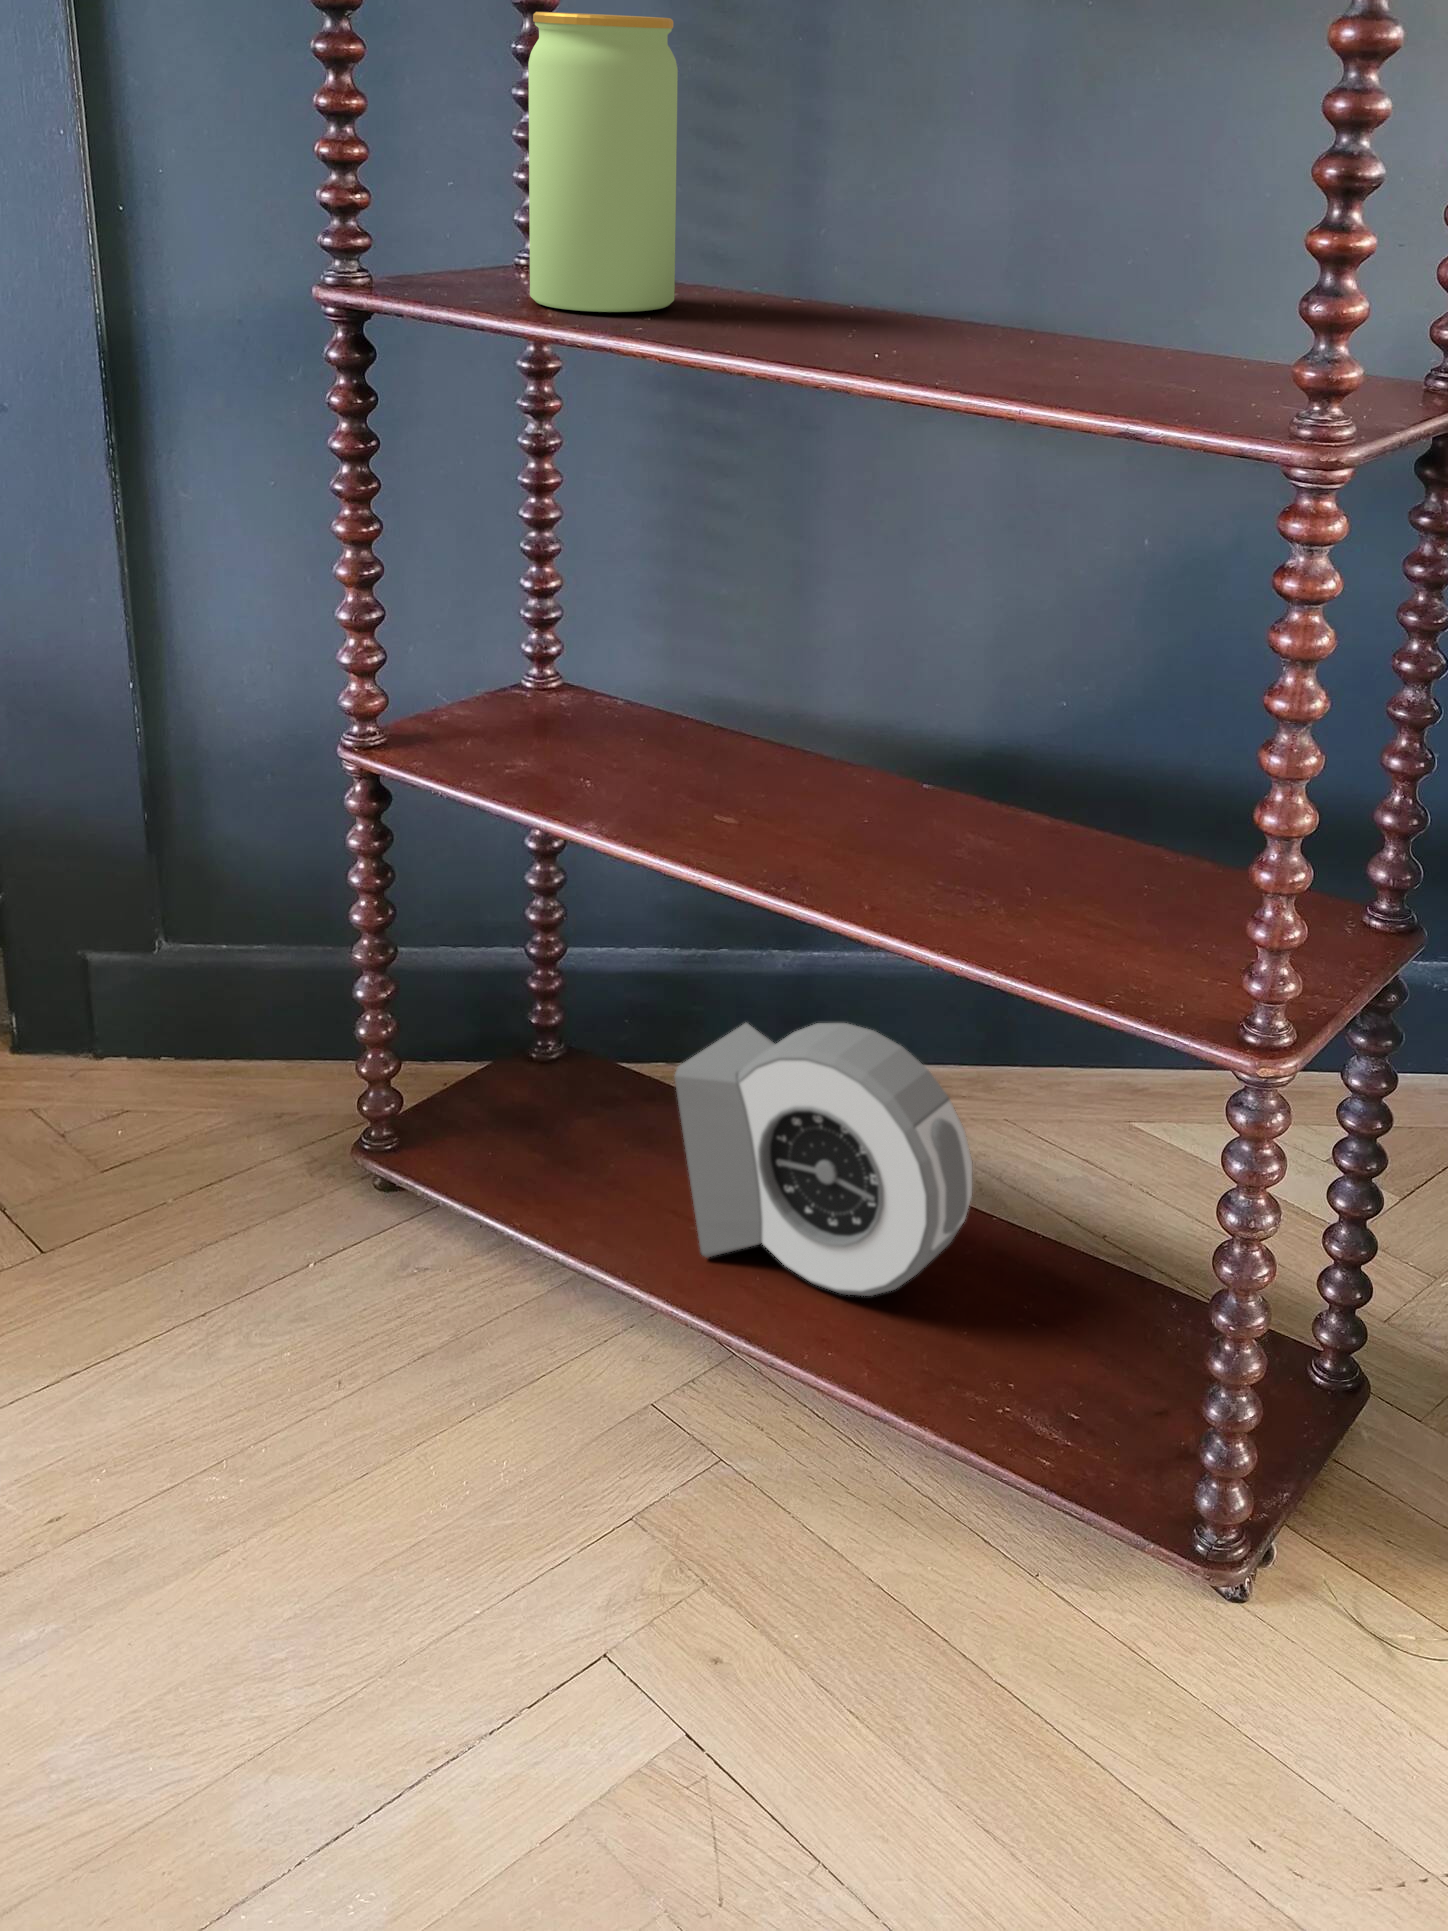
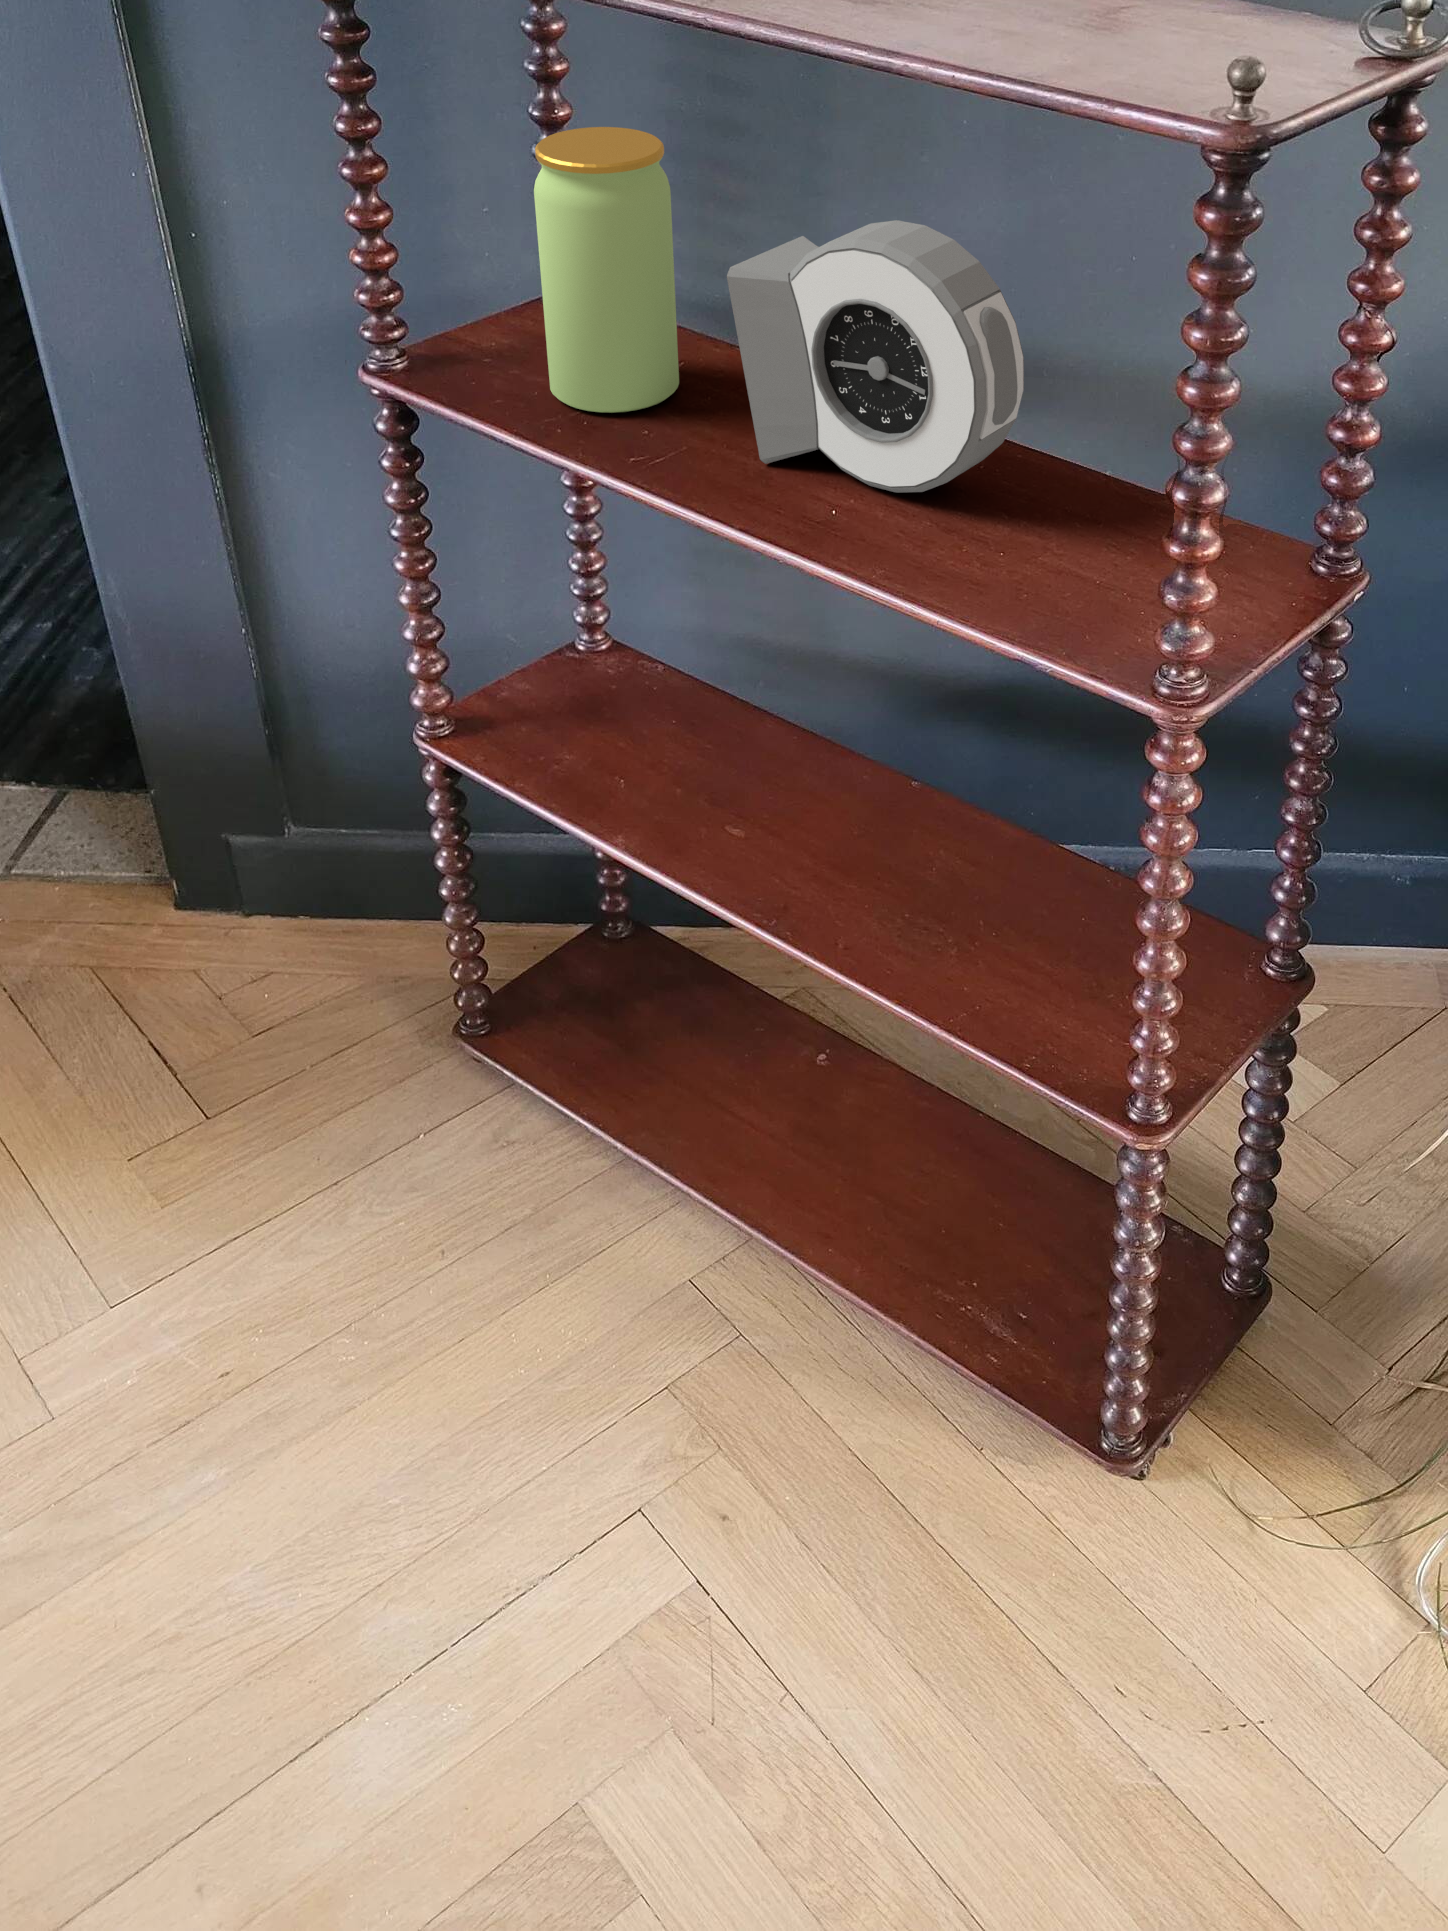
alarm clock: present [675,1023,973,1296] -> present [727,220,1024,493]

